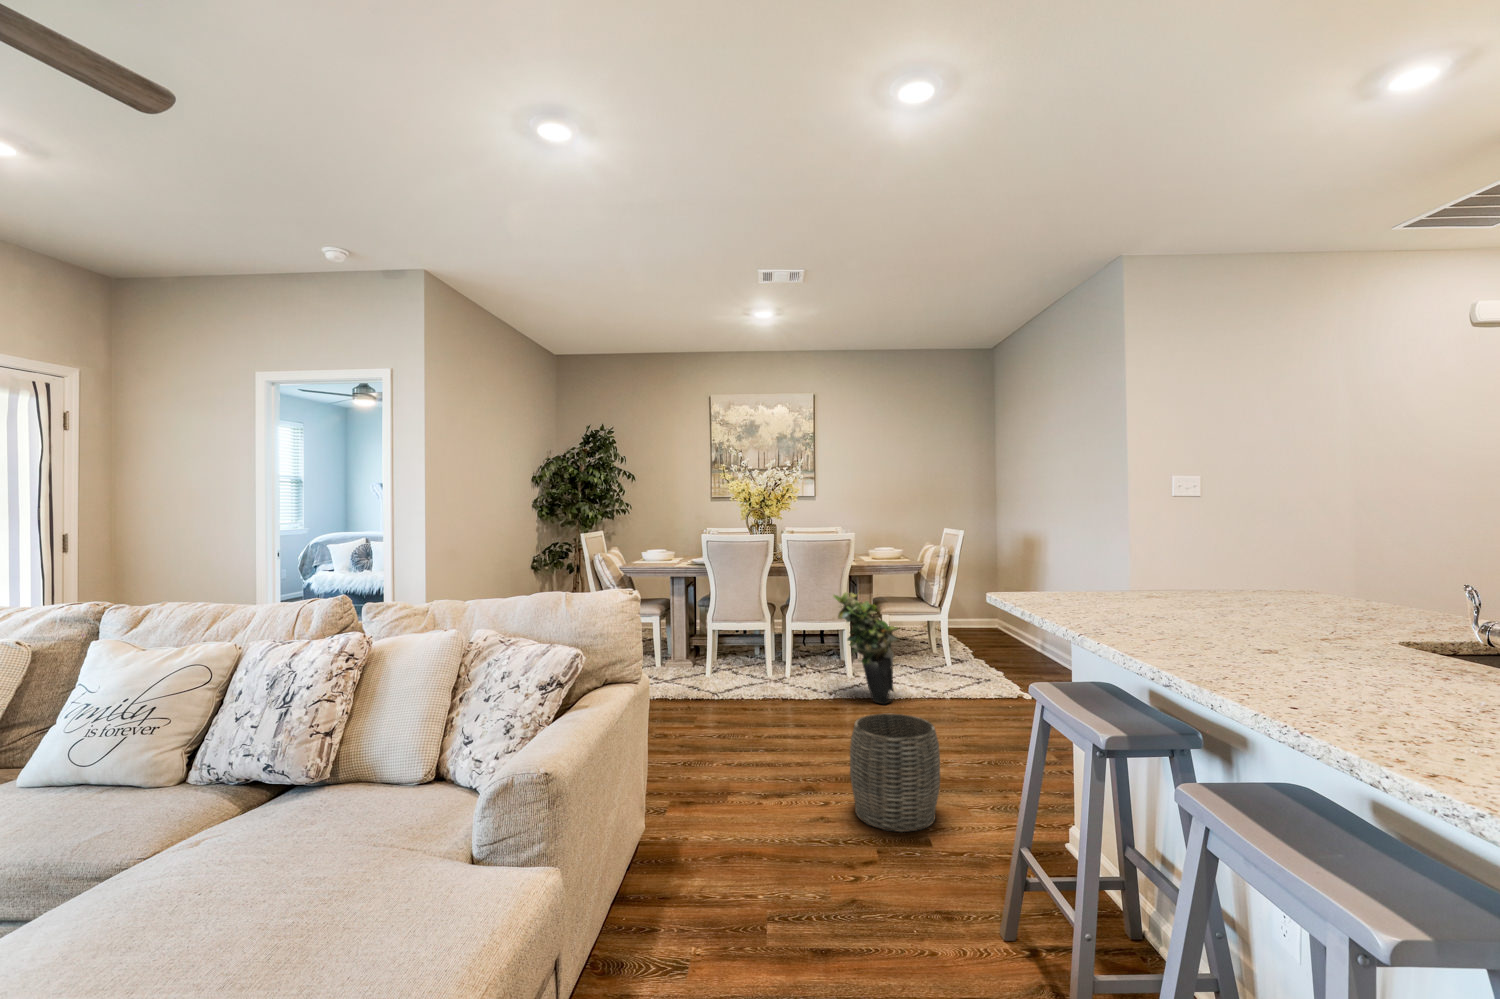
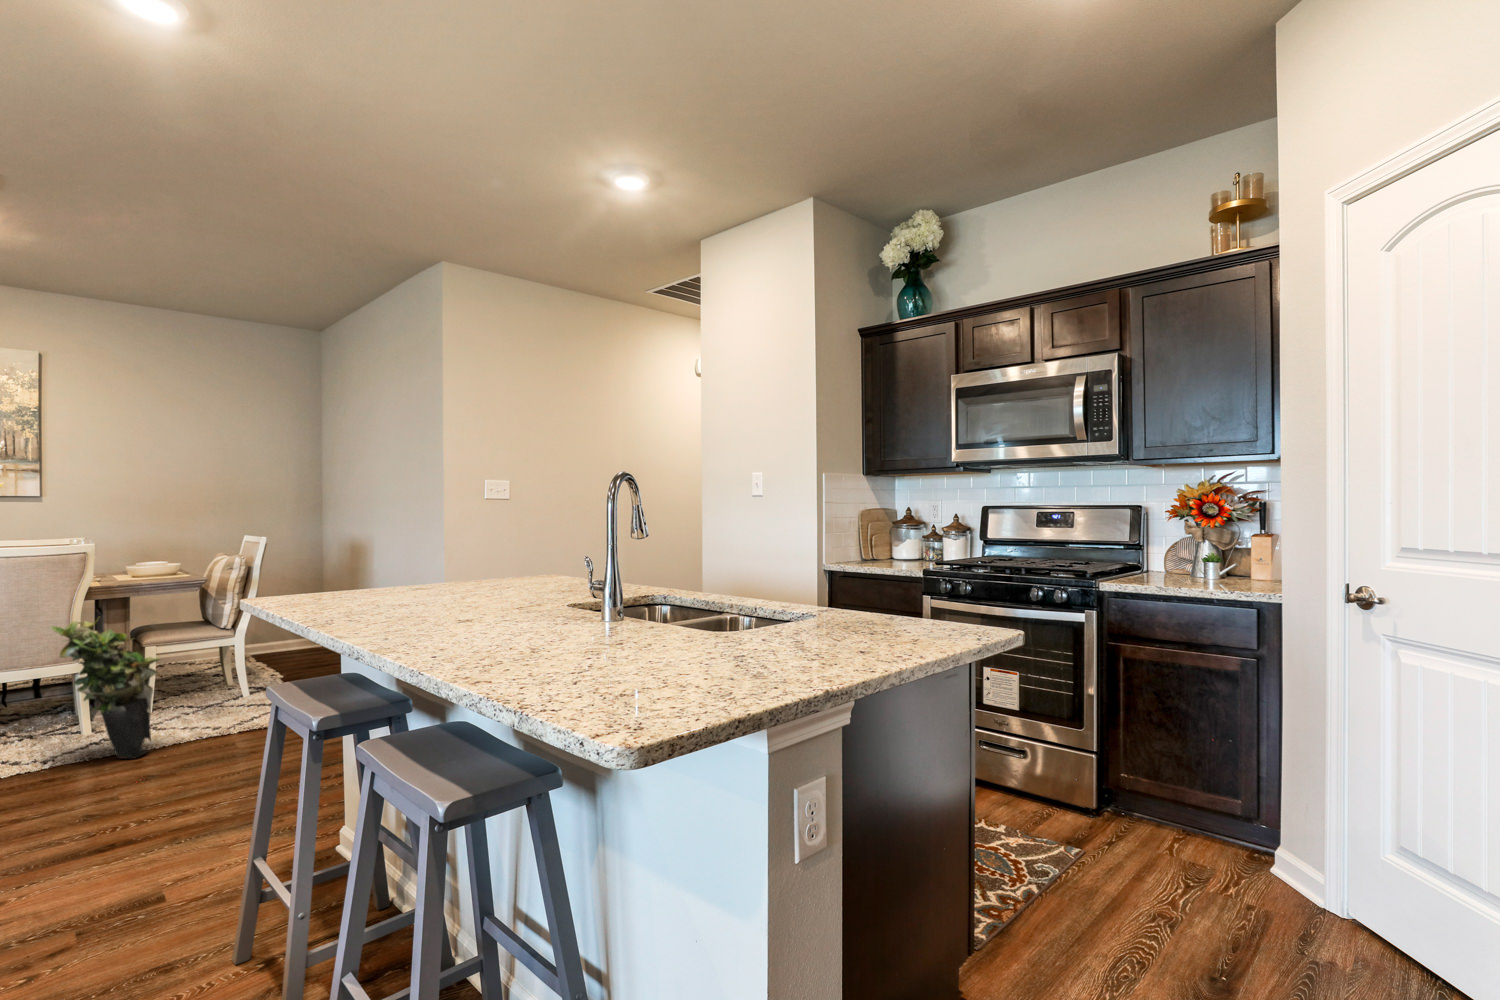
woven basket: present [850,713,940,832] -> none [44,757,185,906]

